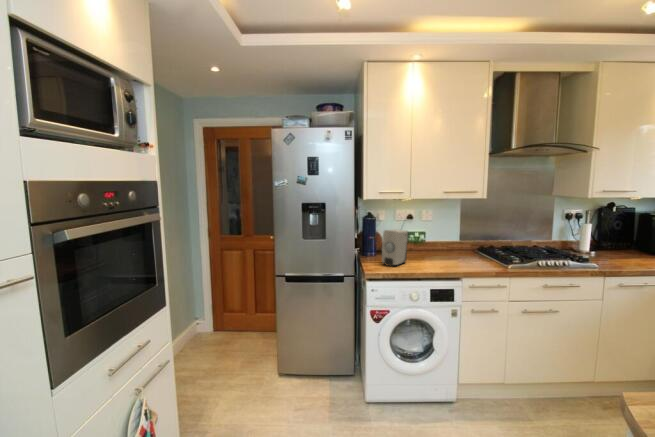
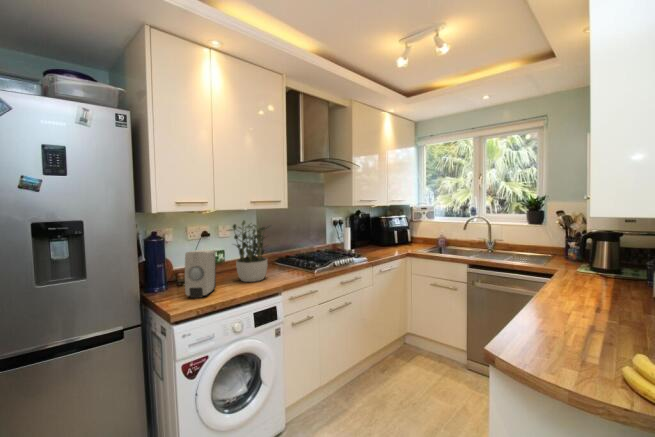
potted plant: none [421,208,465,263] -> present [233,220,268,282]

